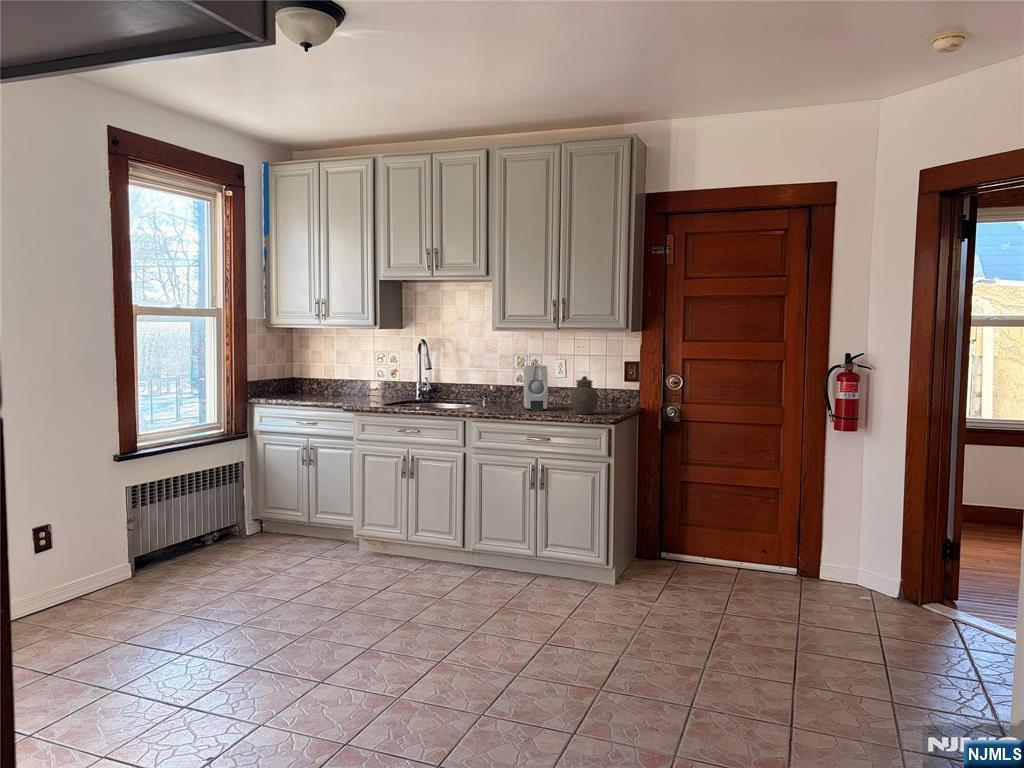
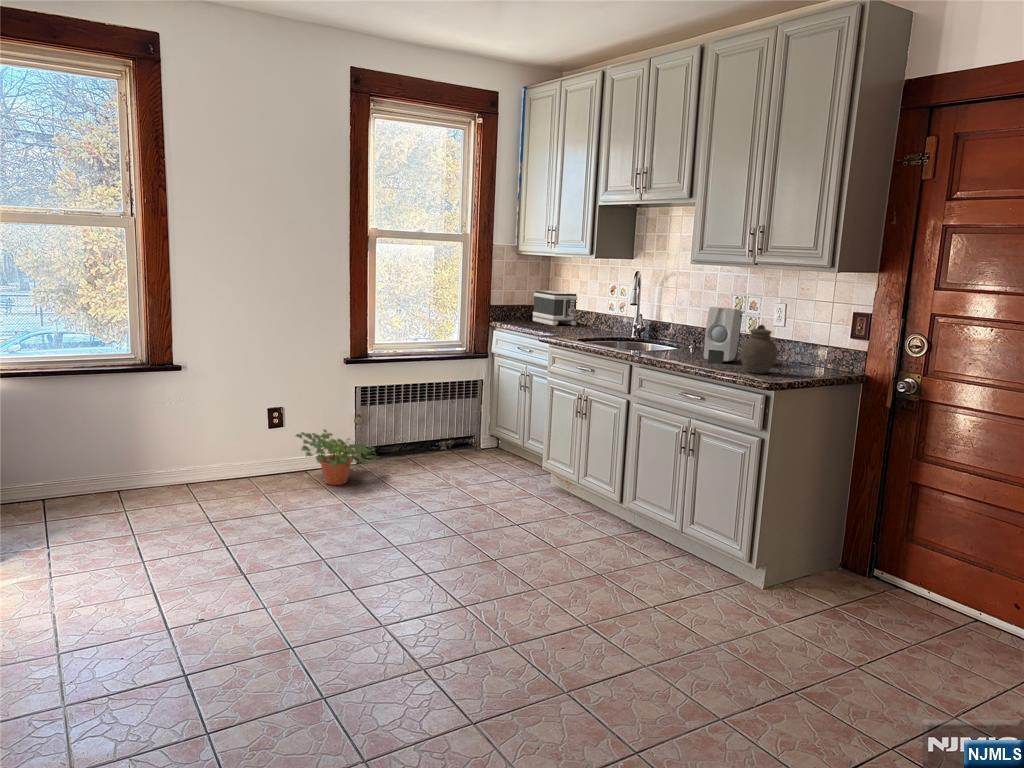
toaster: none [279,363,331,397] -> present [533,291,577,326]
potted plant: none [78,542,196,604] -> present [295,430,380,485]

